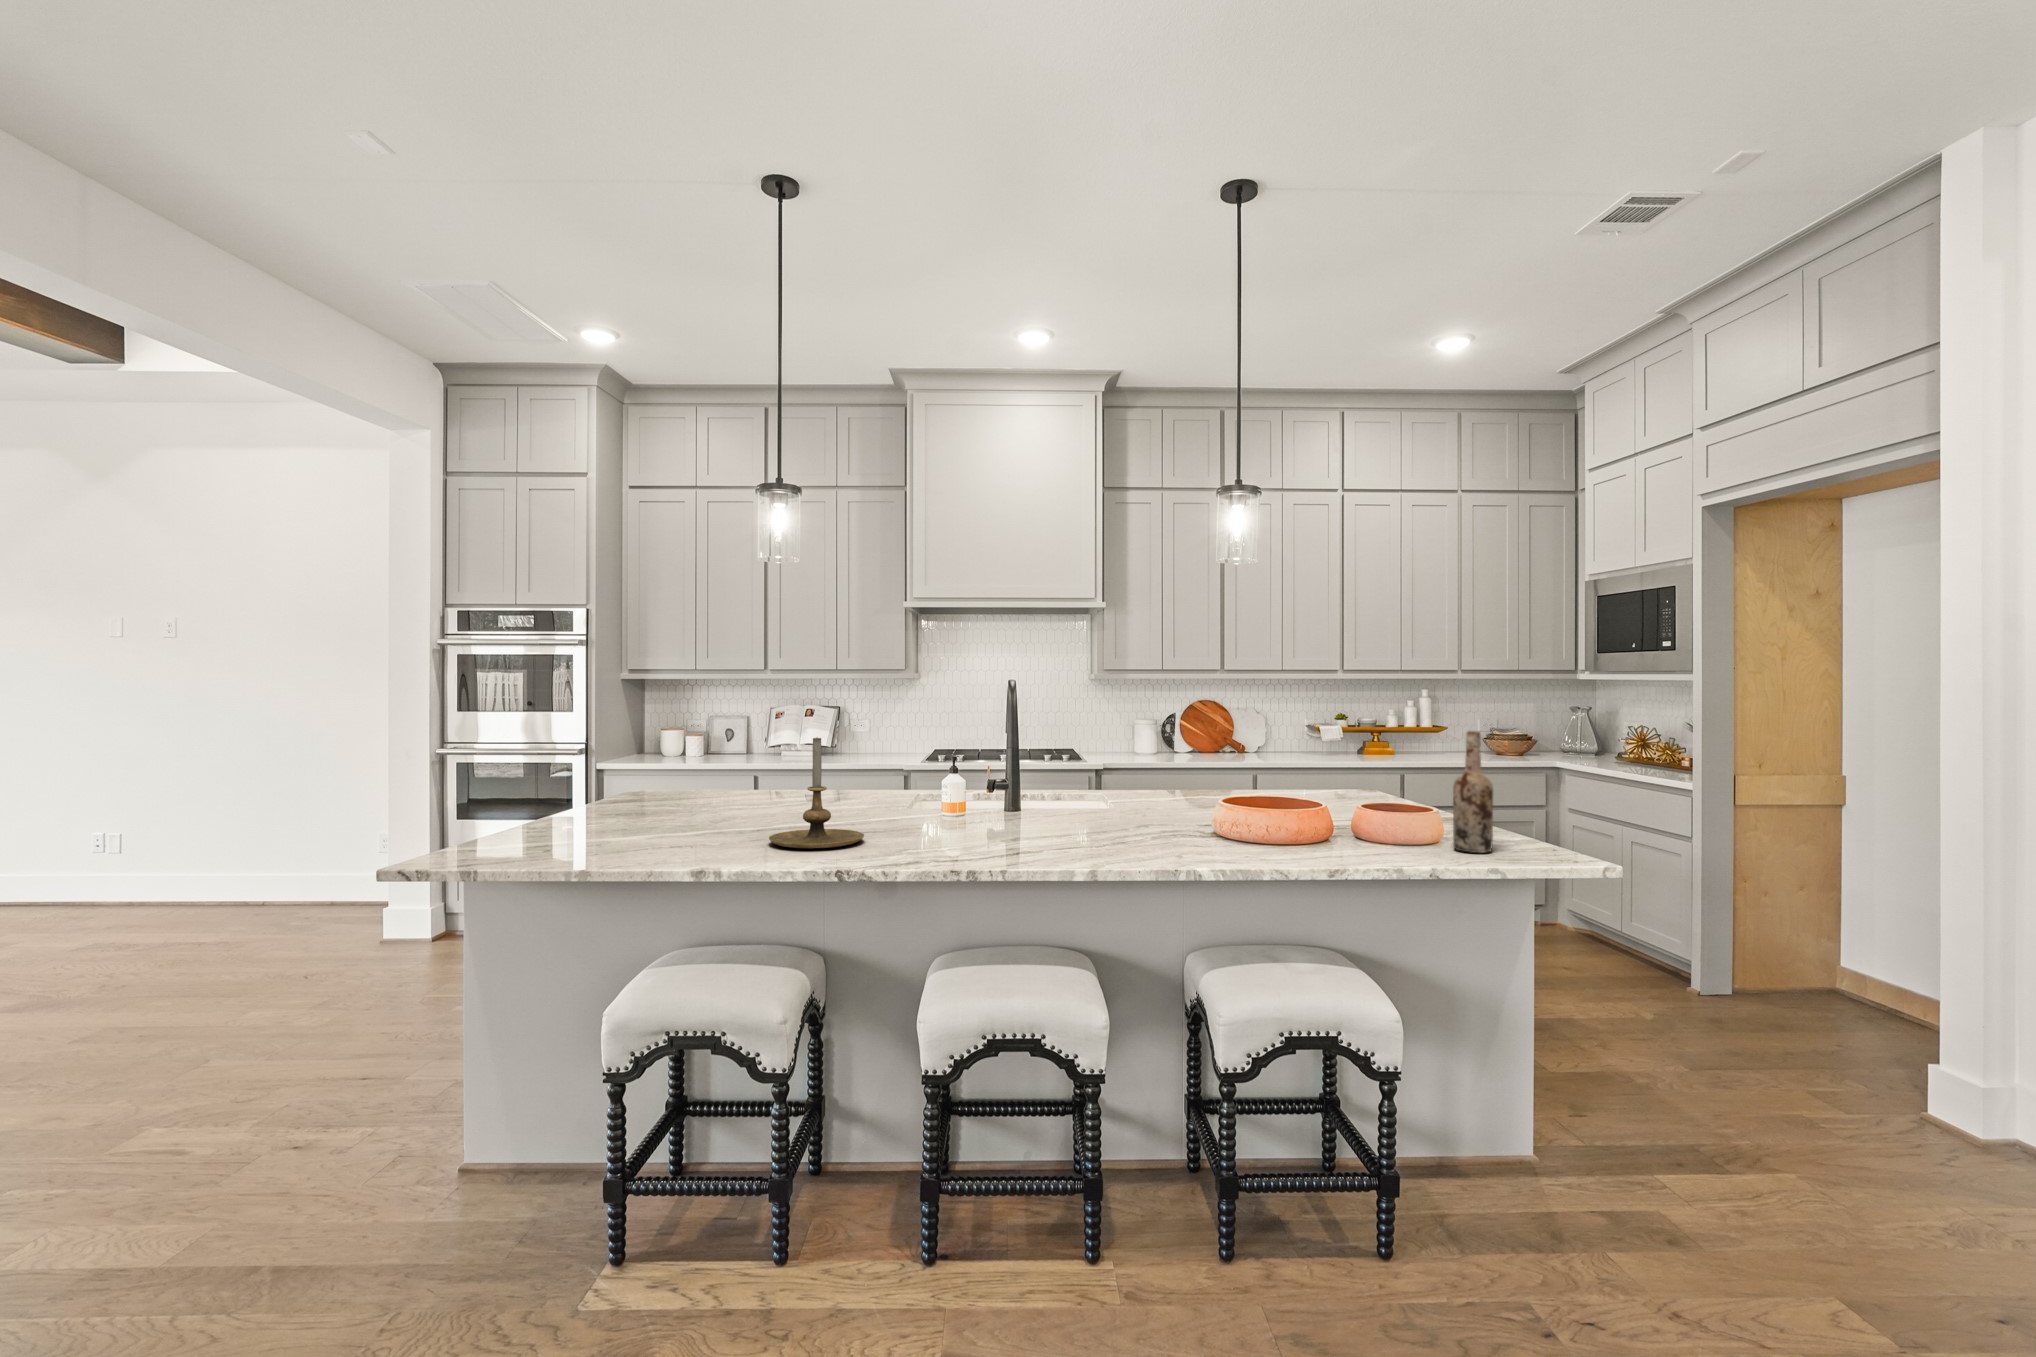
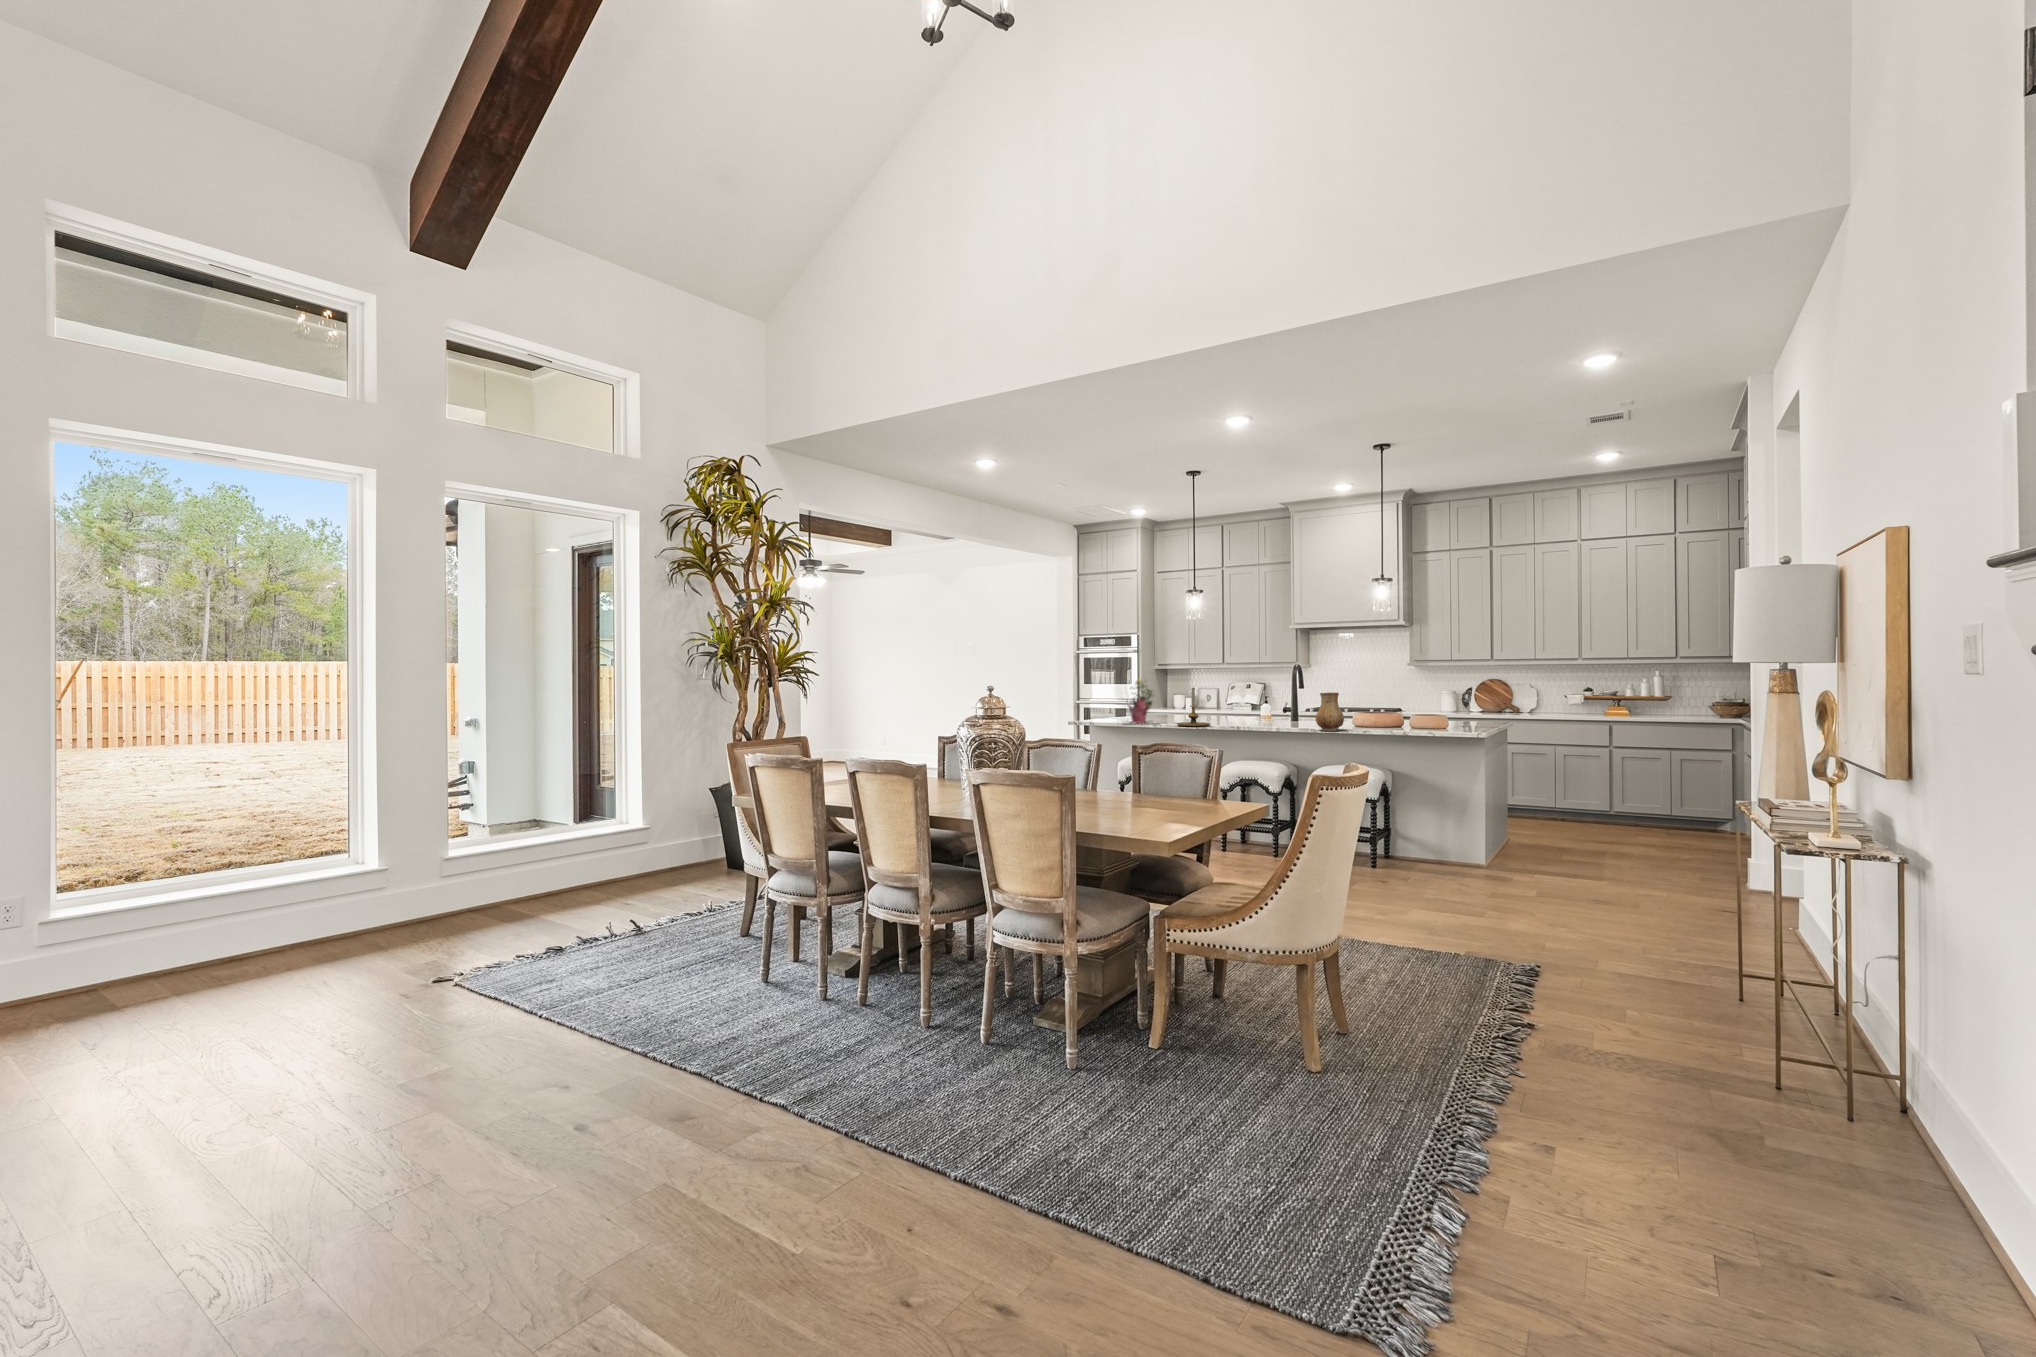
potted plant: none [593,707,710,845] -> present [1124,680,1158,724]
wine bottle: present [1453,731,1493,853] -> none [1437,685,1454,734]
ceramic pitcher: none [1167,751,1238,854] -> present [1316,693,1344,731]

